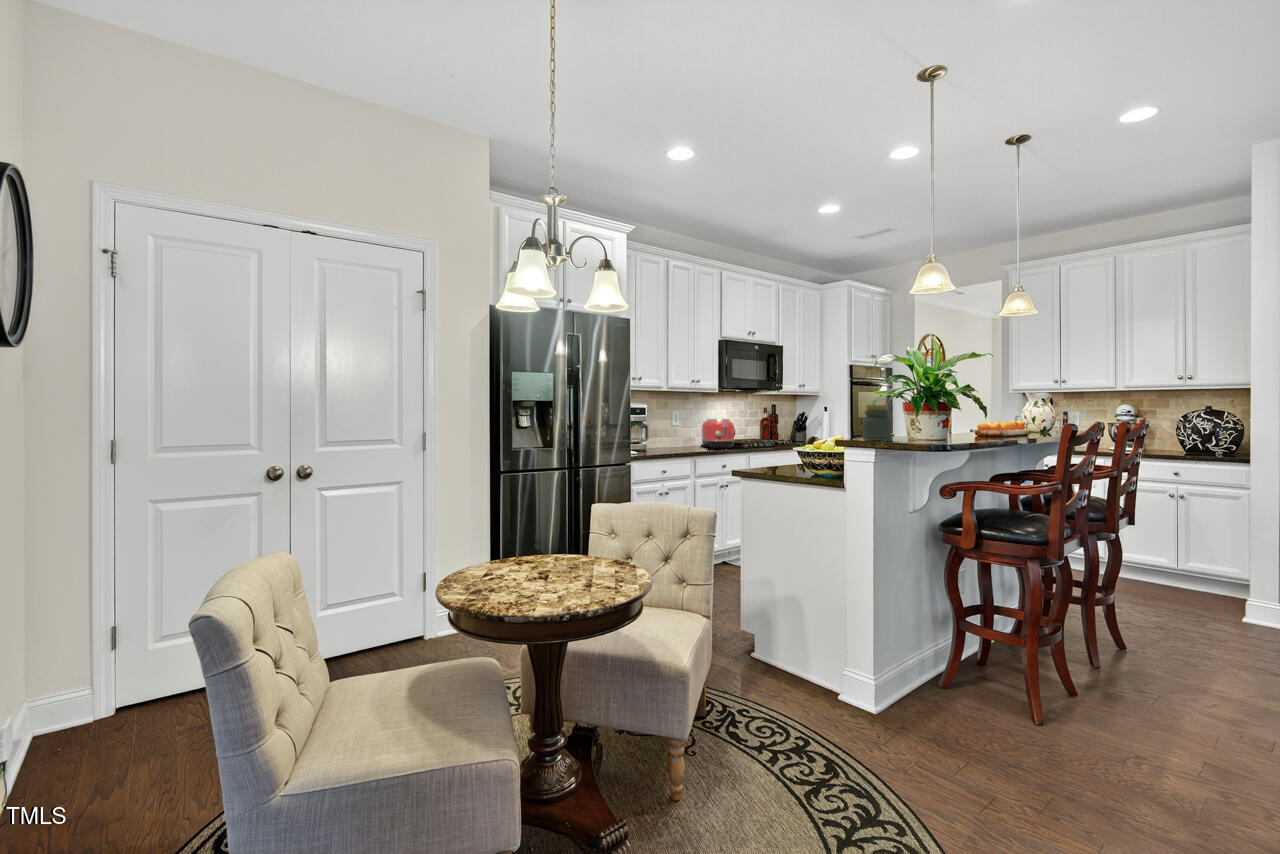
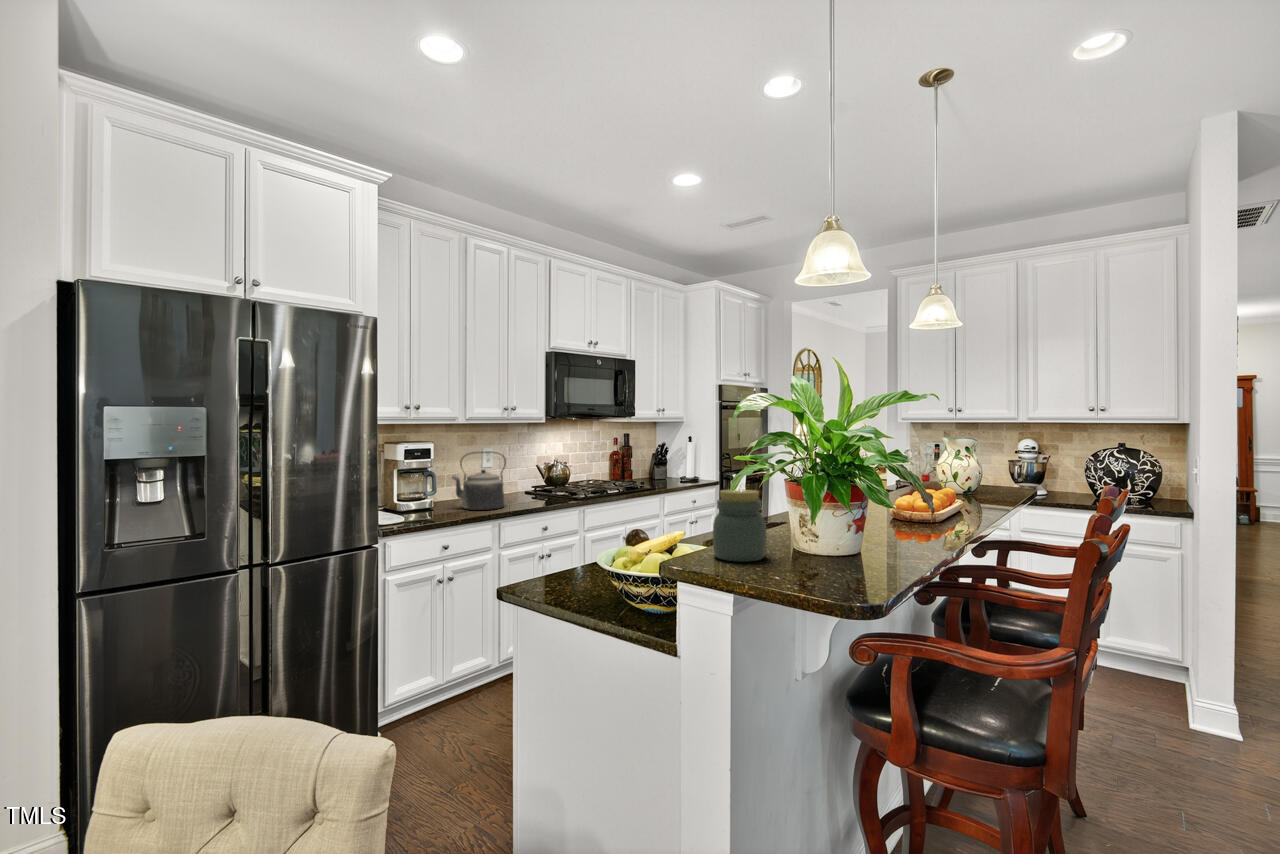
kettle: none [661,411,697,451] -> present [452,451,506,510]
toaster: present [702,419,734,448] -> none [518,459,562,502]

